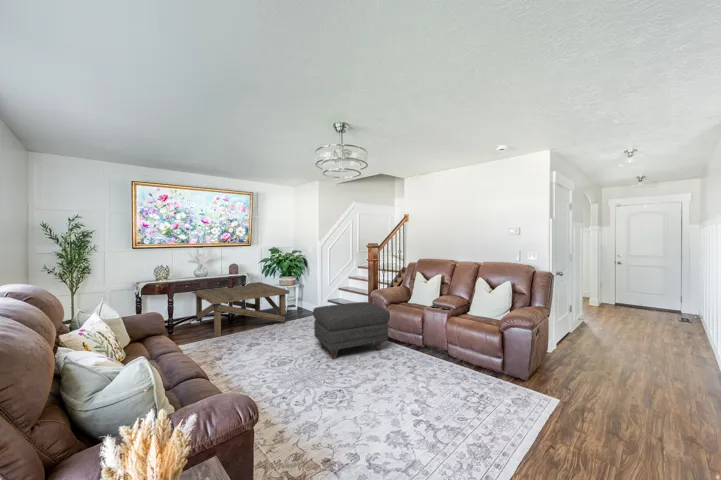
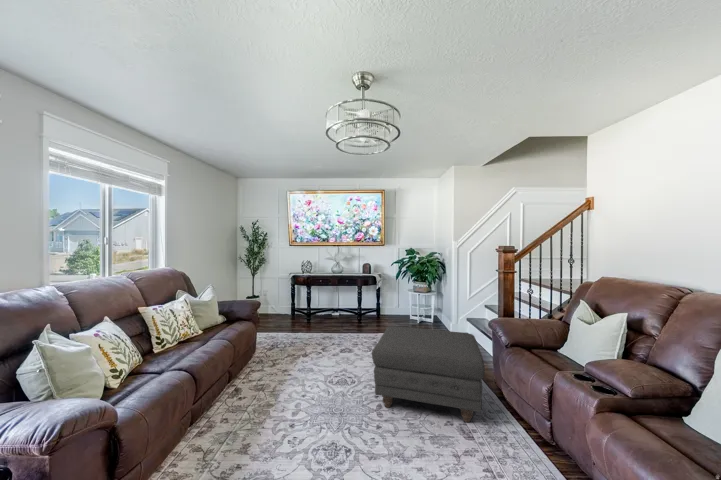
coffee table: present [192,282,289,337] -> none [320,284,403,334]

